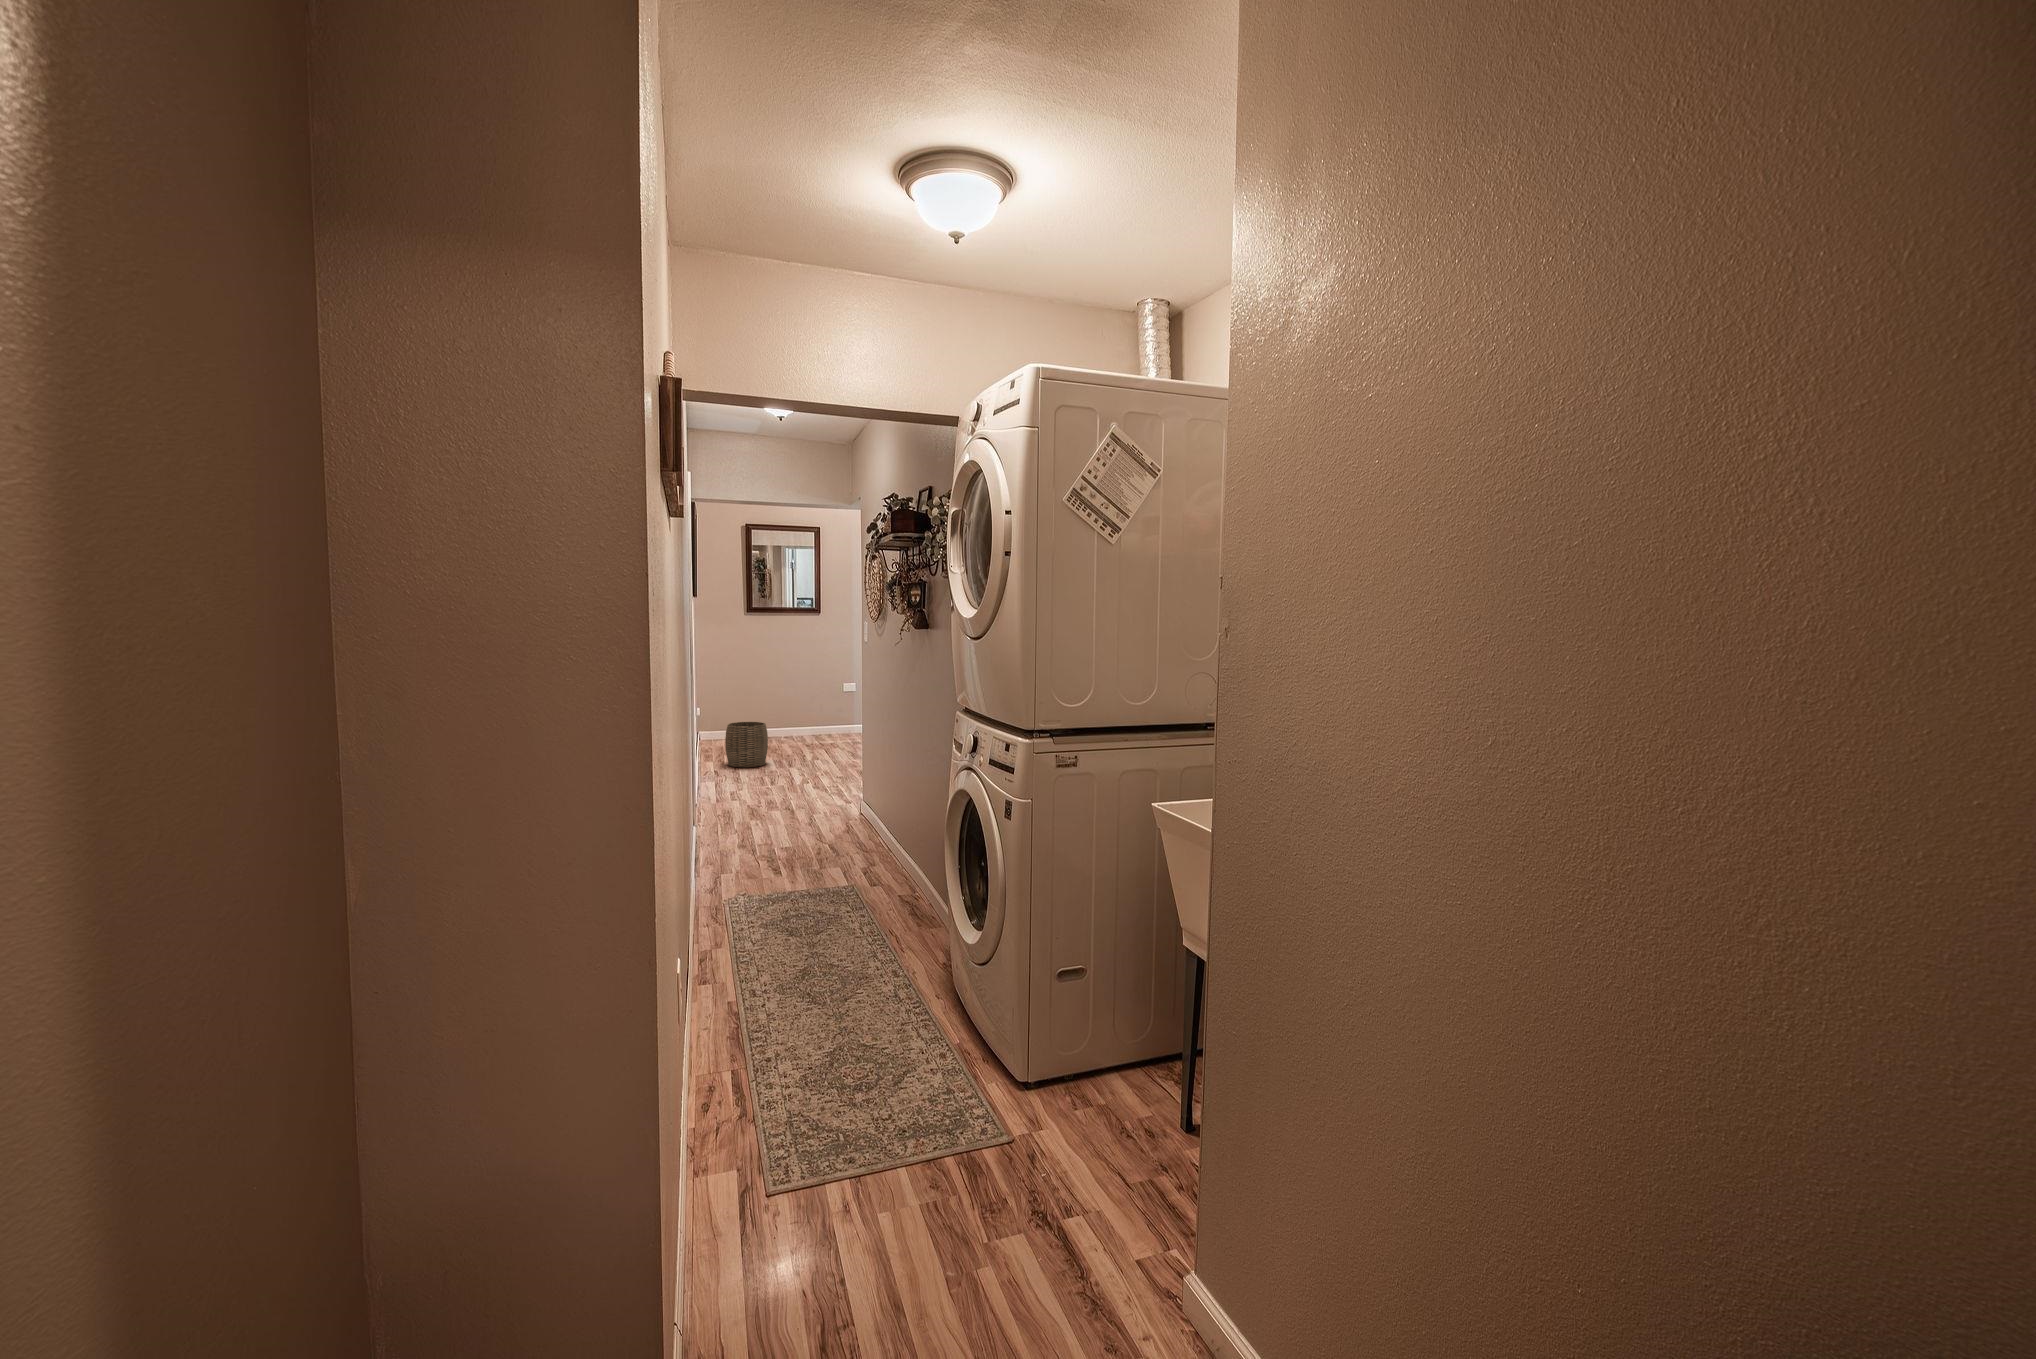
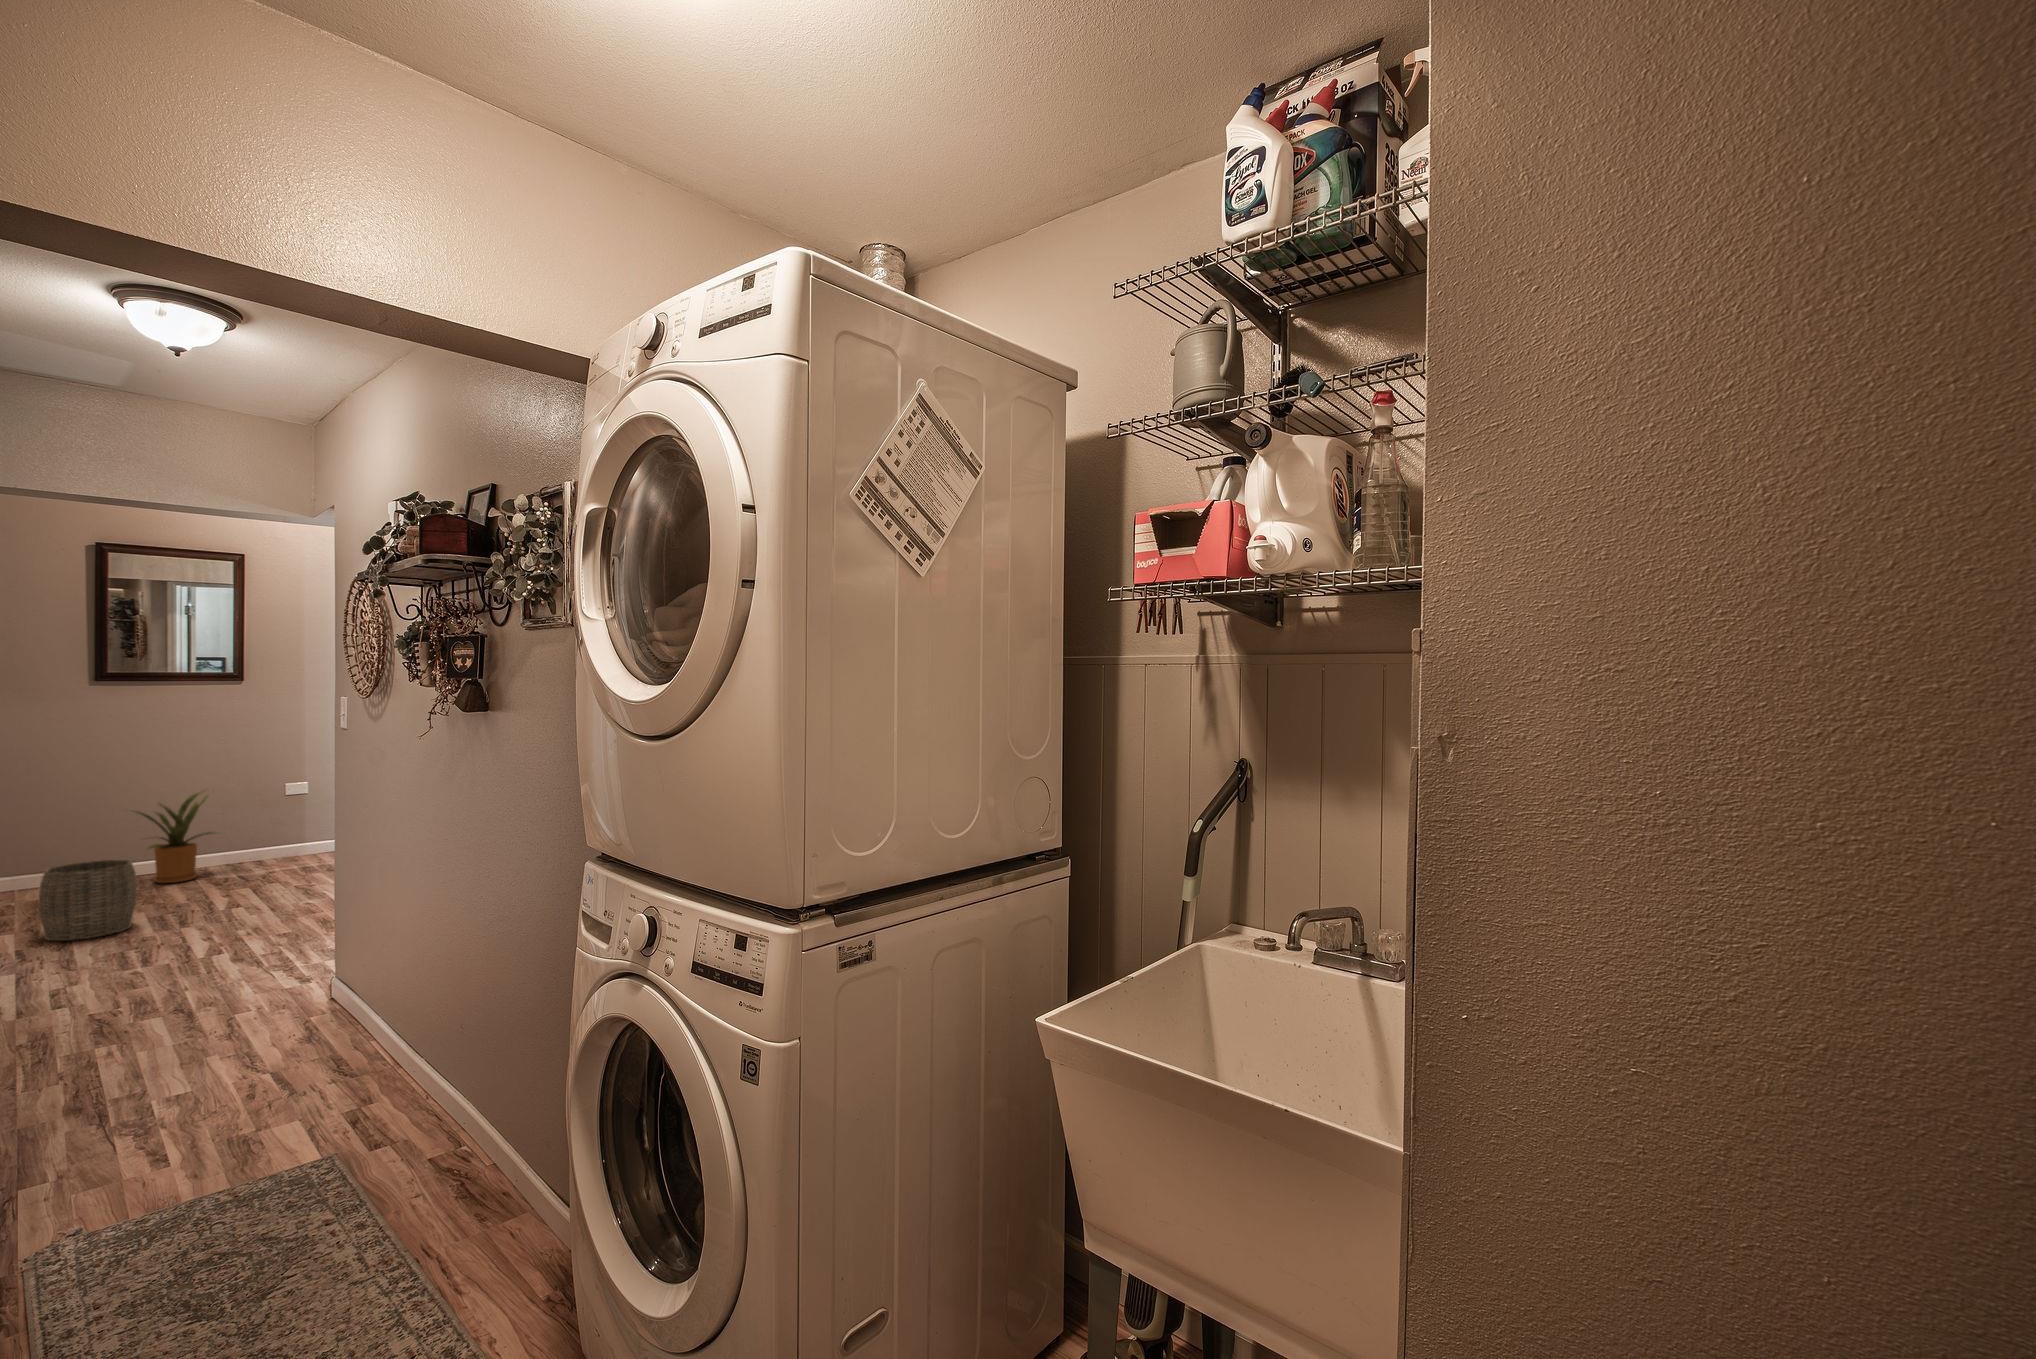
house plant: none [758,684,810,743] -> present [137,791,213,883]

